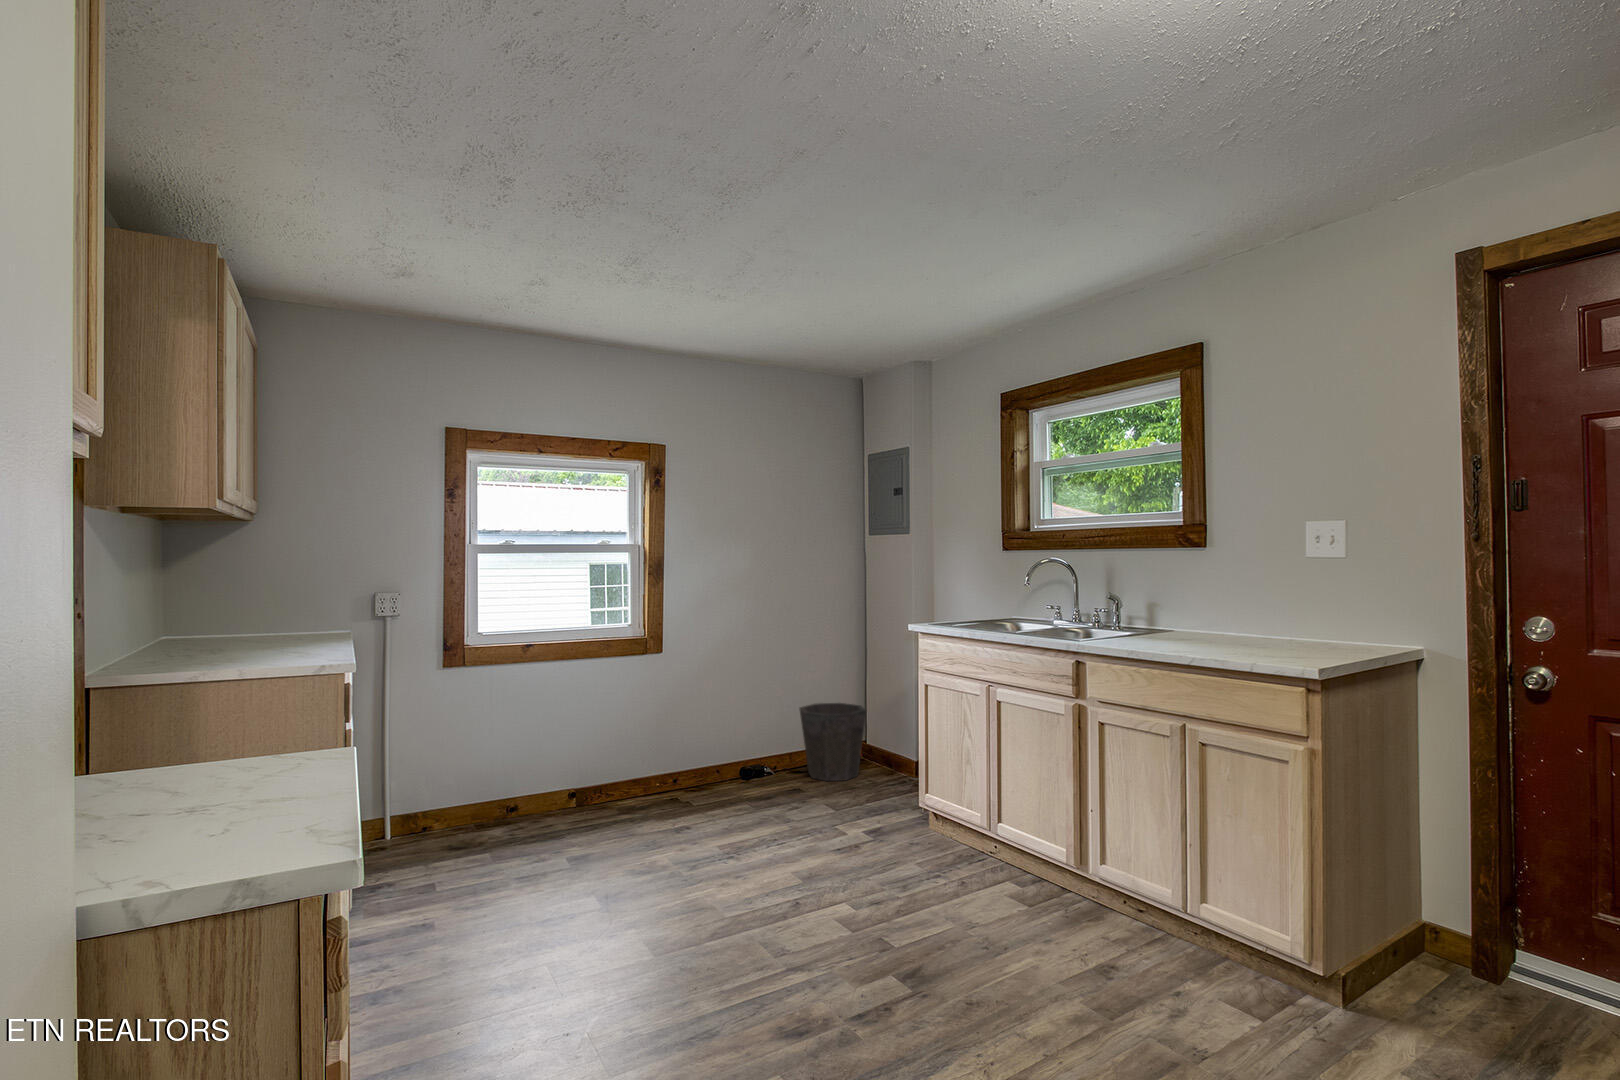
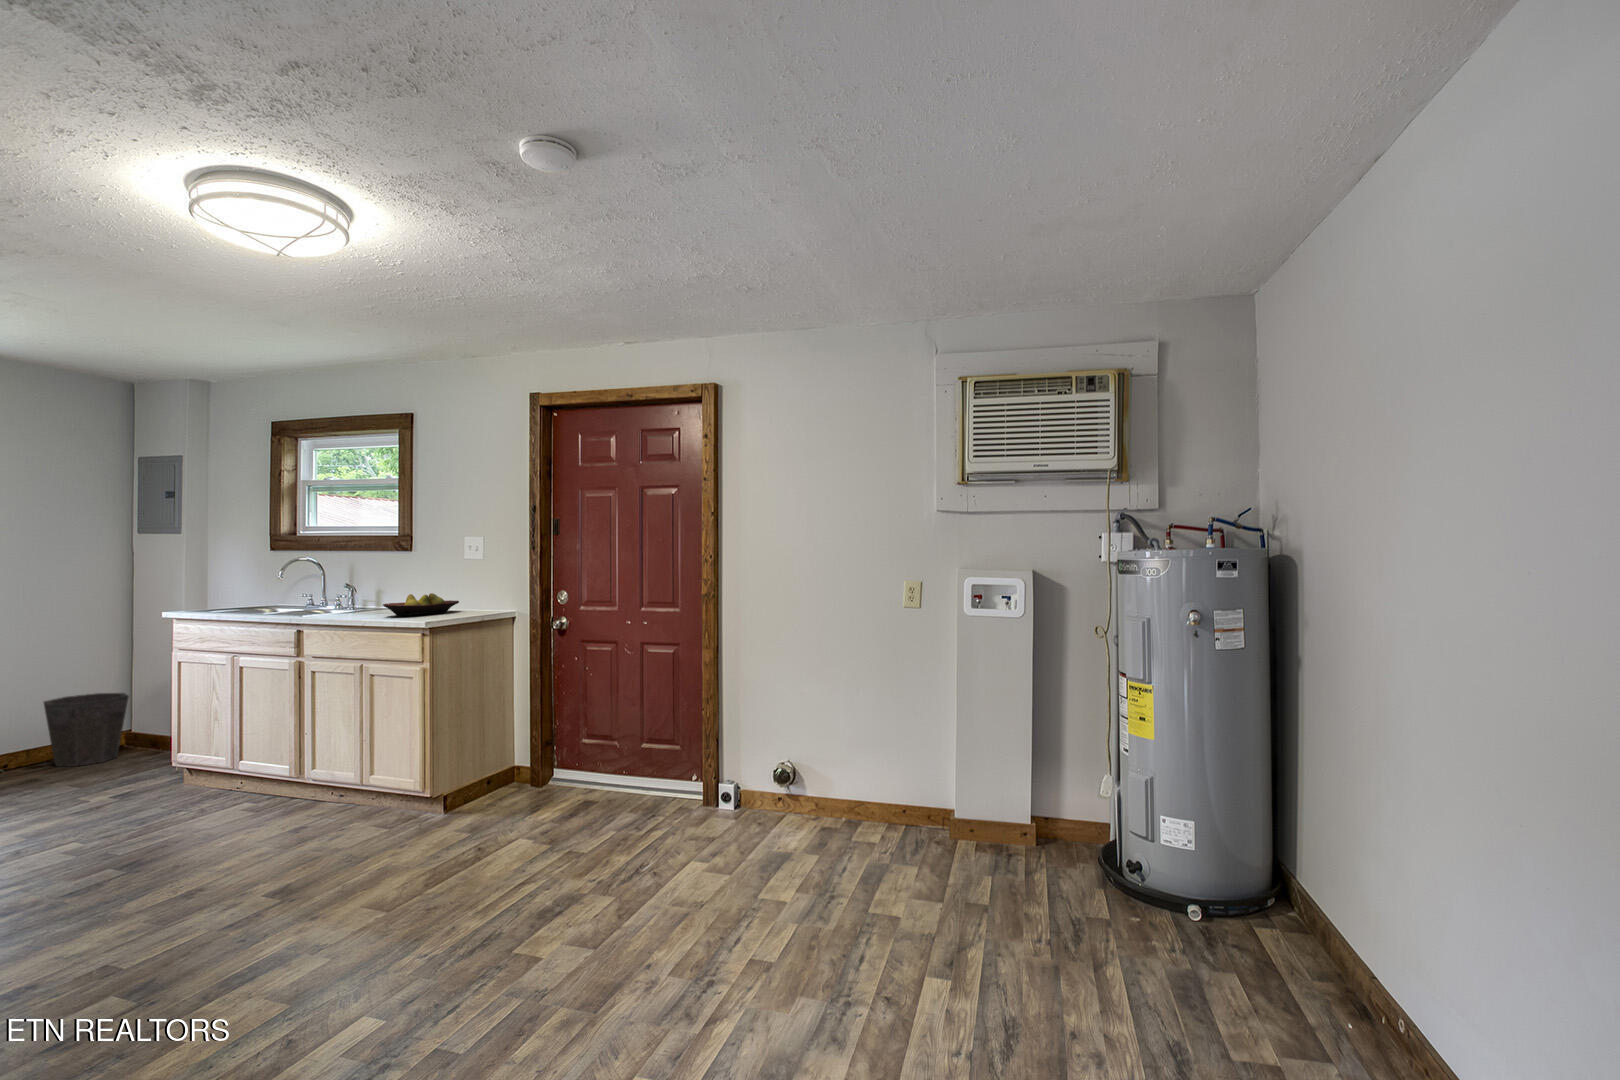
fruit bowl: none [1210,616,1326,652] -> present [383,593,459,616]

